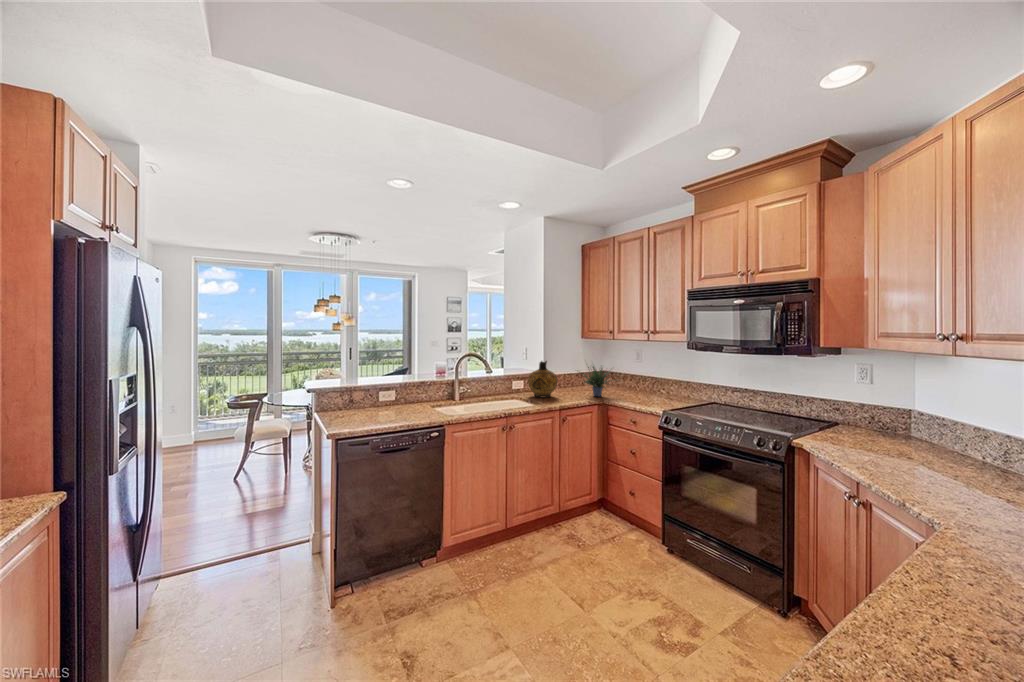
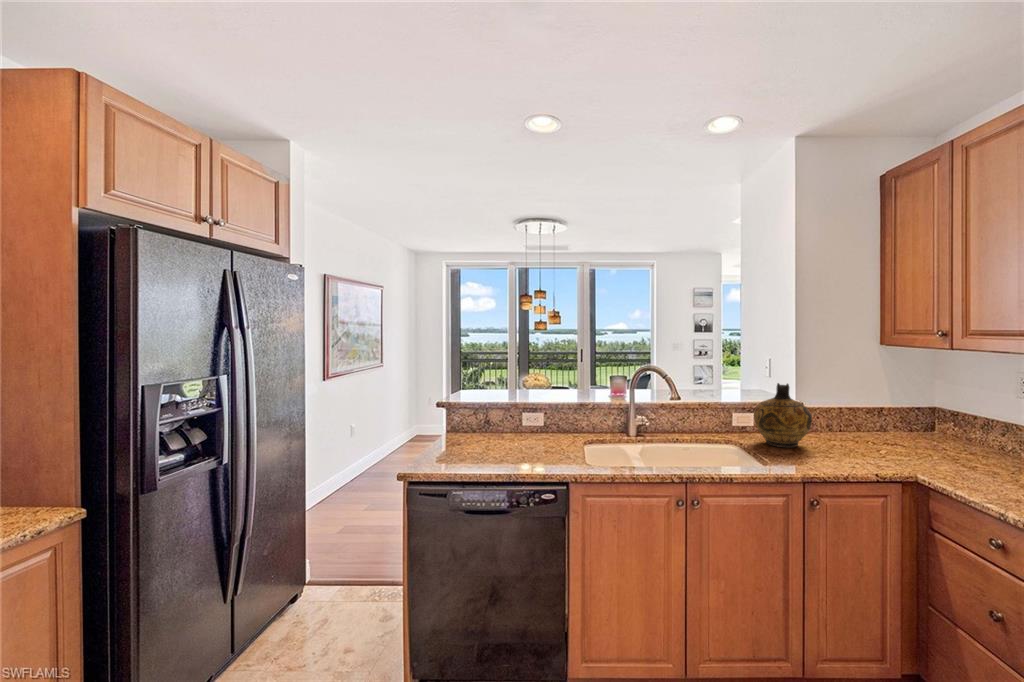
potted plant: present [584,366,612,397] -> none [853,382,963,459]

